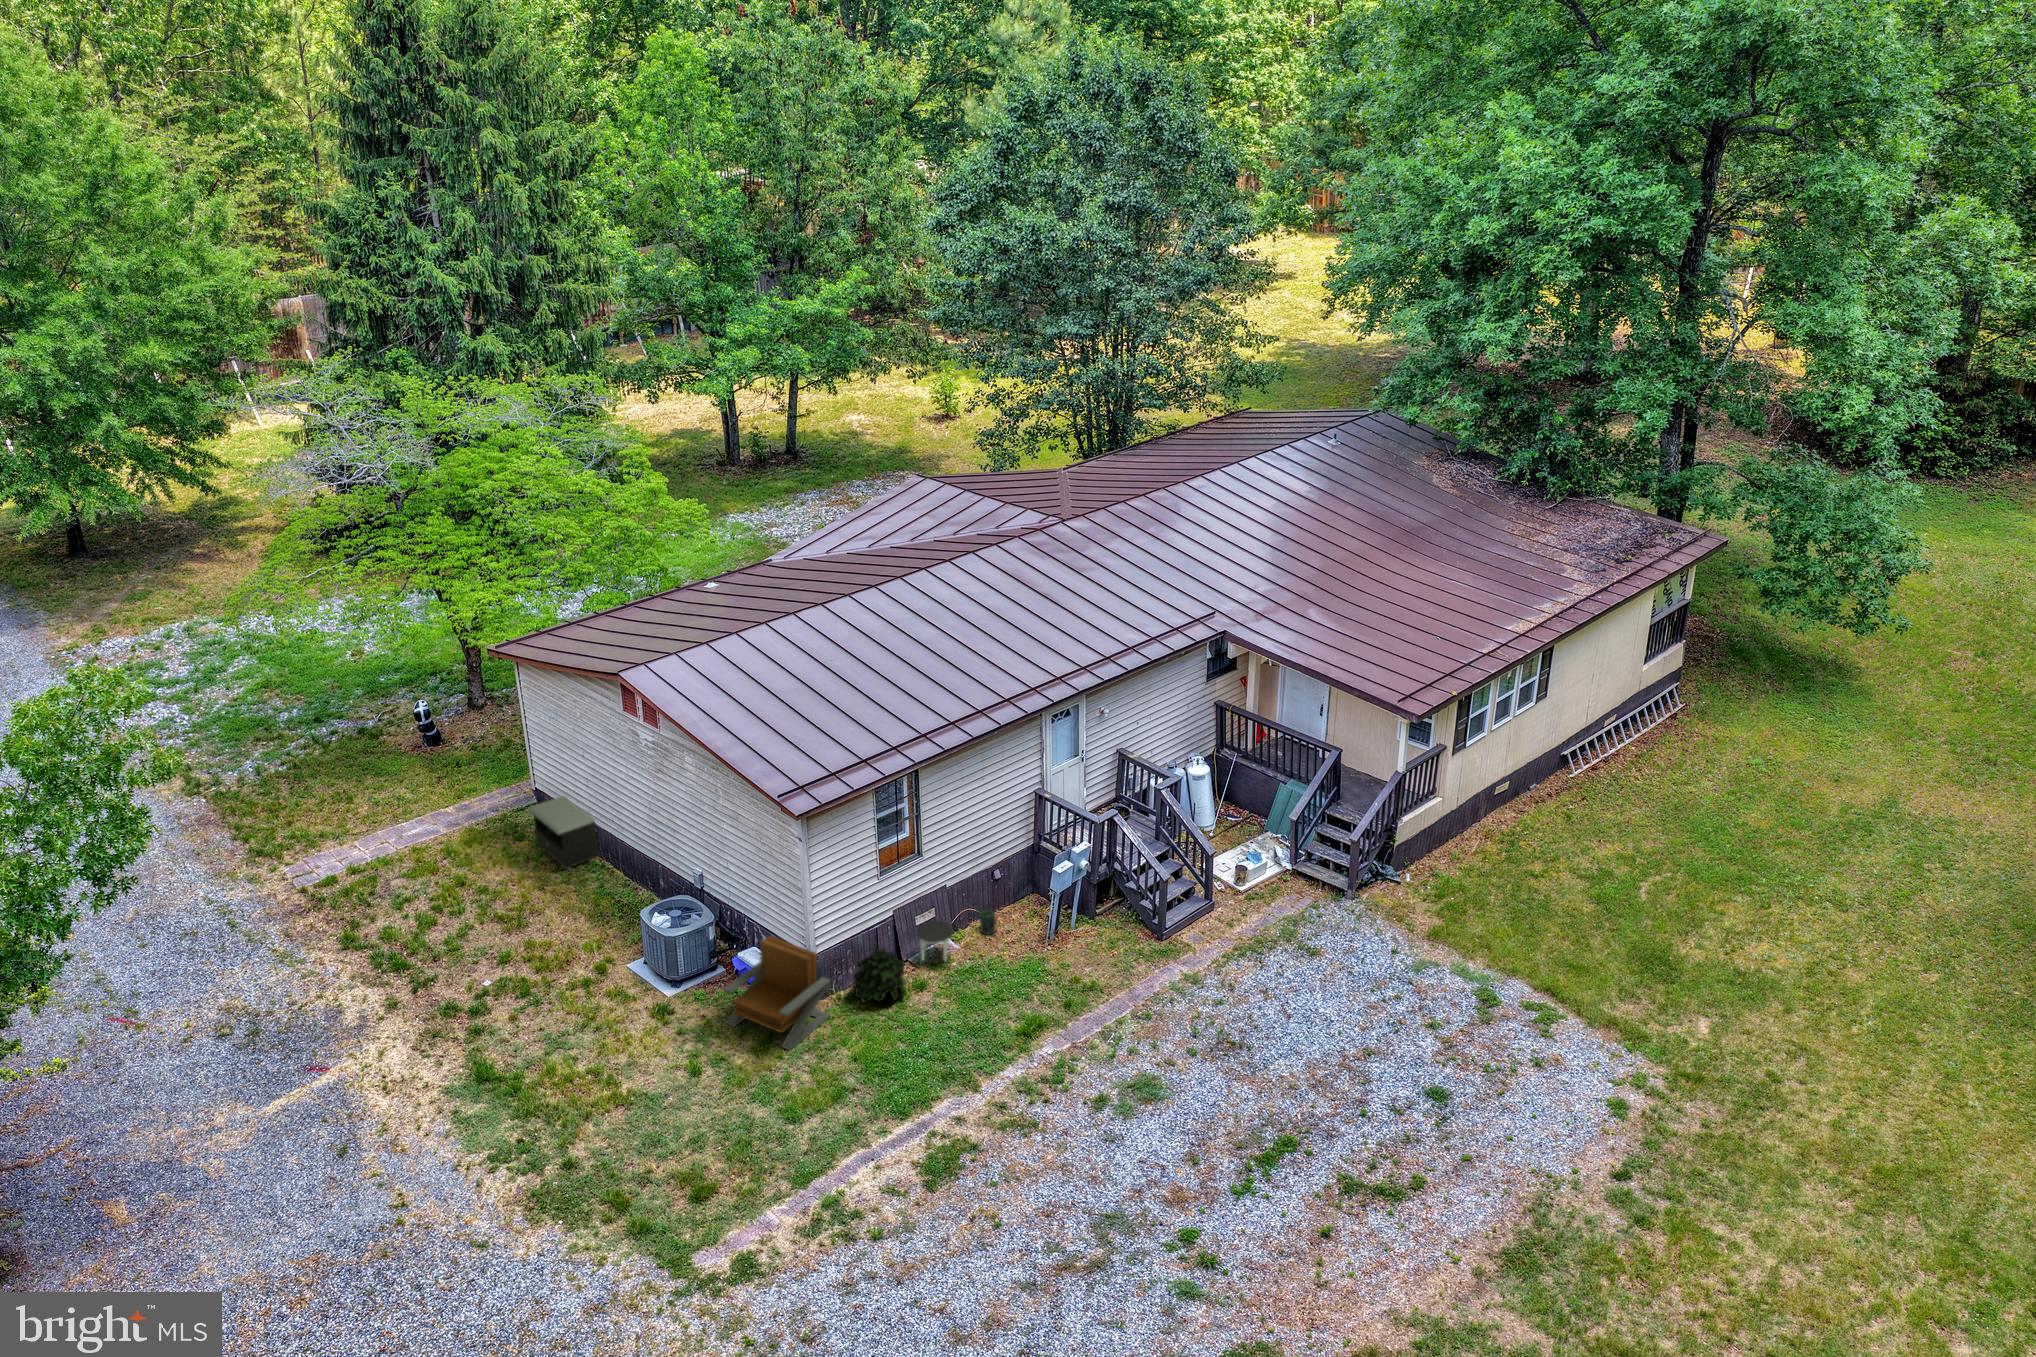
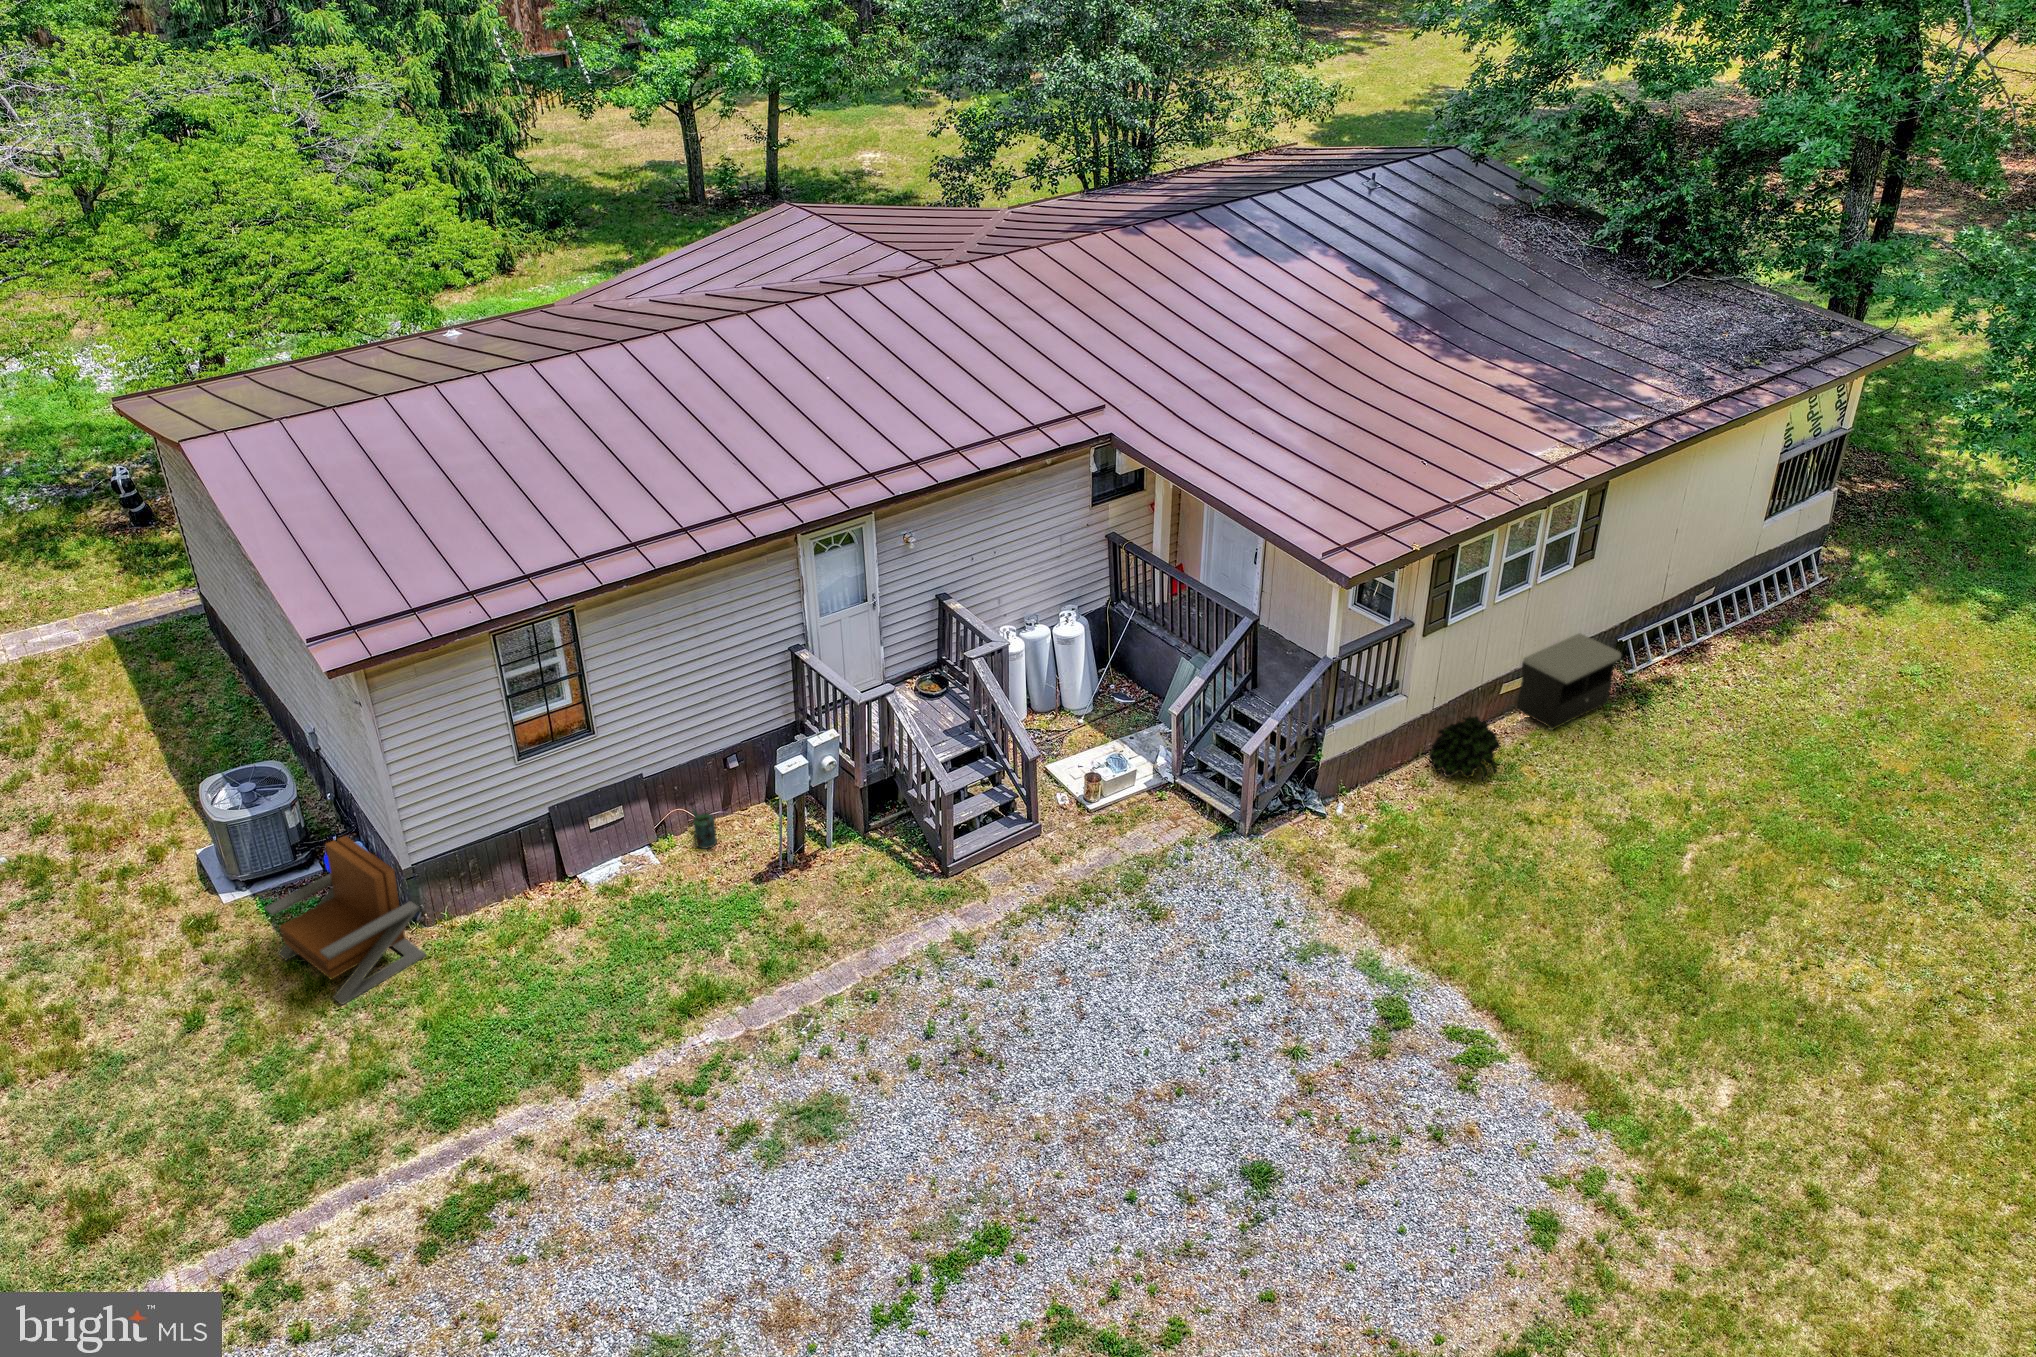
storage bench: present [530,796,599,869] -> present [1517,633,1621,730]
round table: present [916,921,953,961] -> none [585,826,641,886]
potted plant: present [854,949,905,1003] -> present [1429,716,1500,781]

